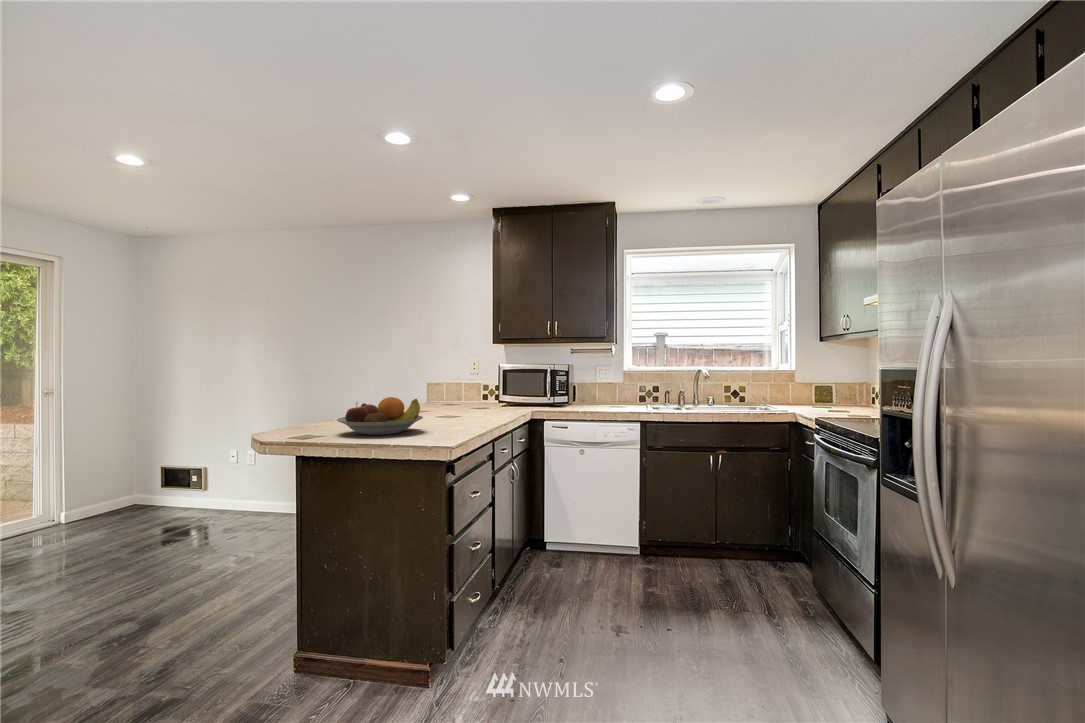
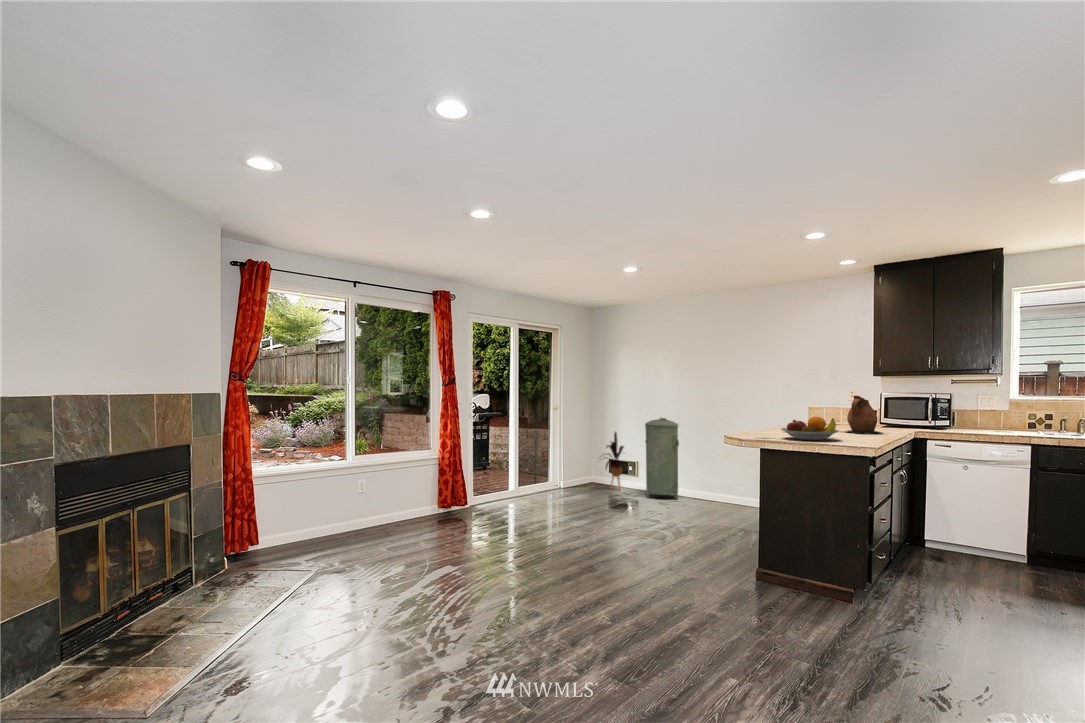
ceramic pitcher: none [448,367,494,417] -> present [847,396,883,433]
trash can: none [207,404,262,523] -> present [645,418,679,499]
house plant: none [129,428,187,517] -> present [600,432,624,490]

